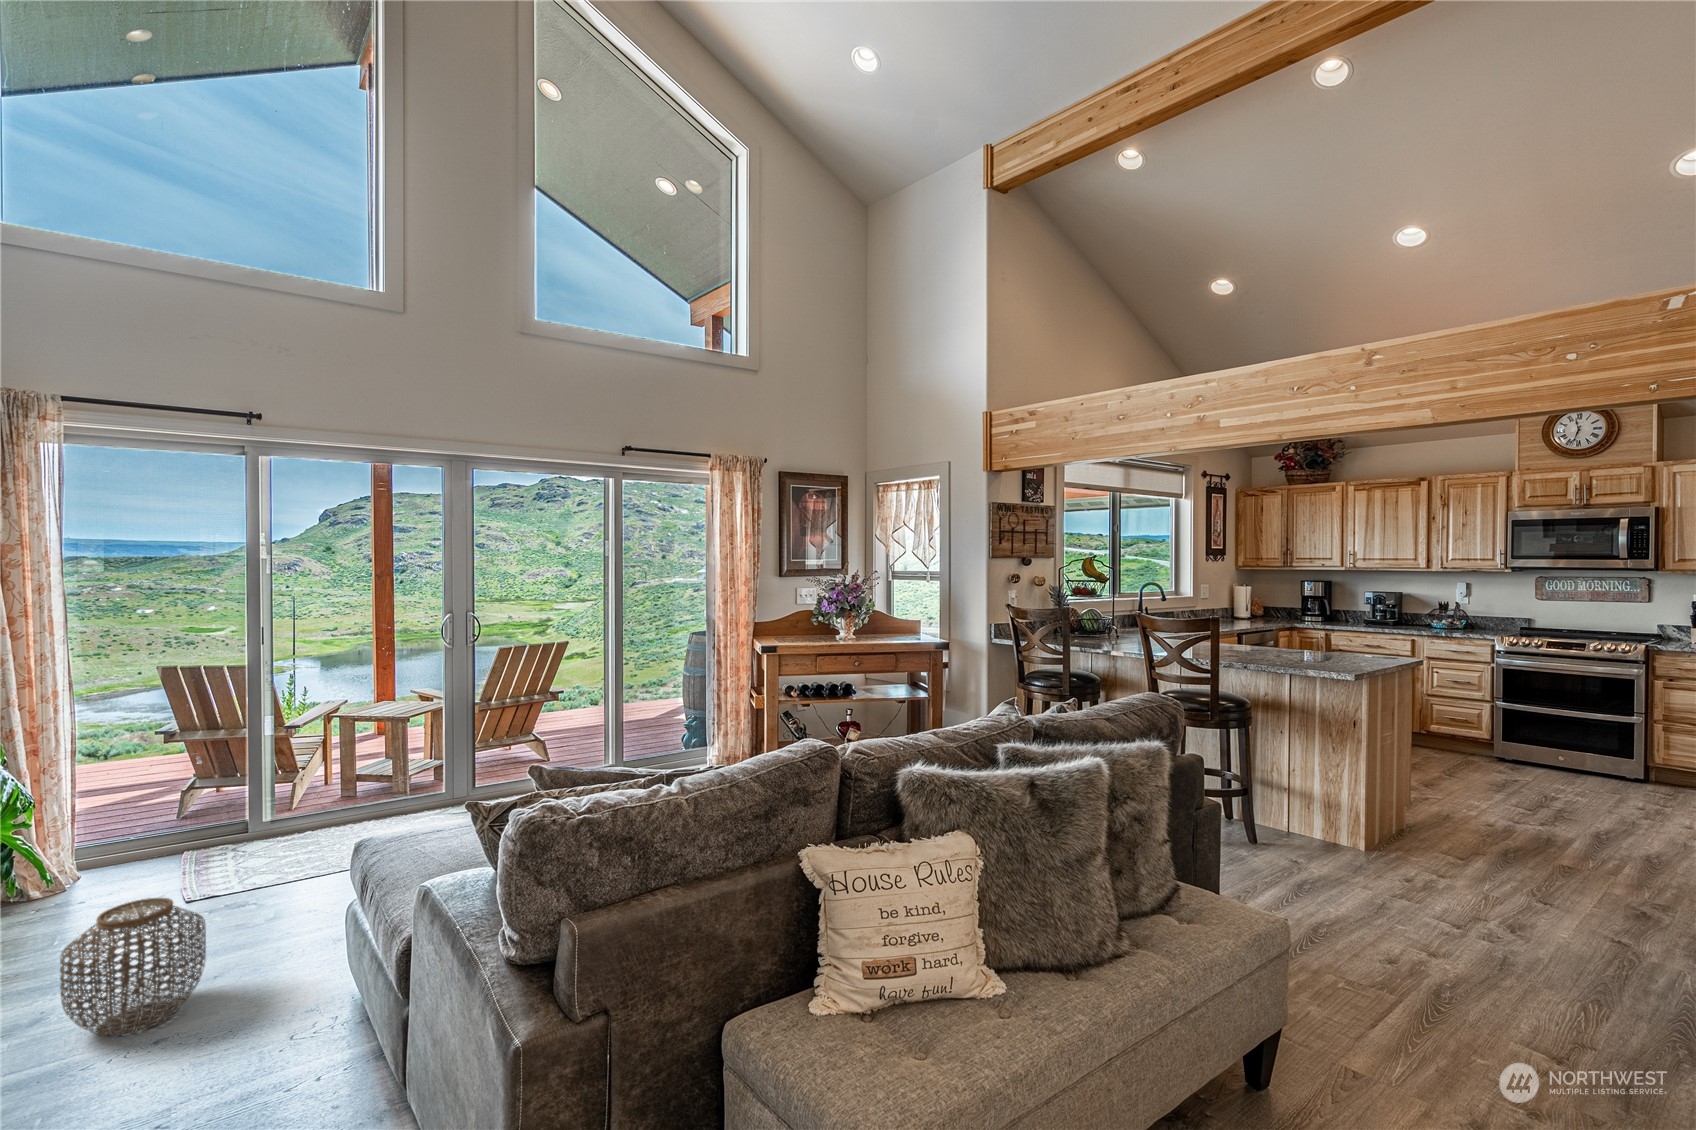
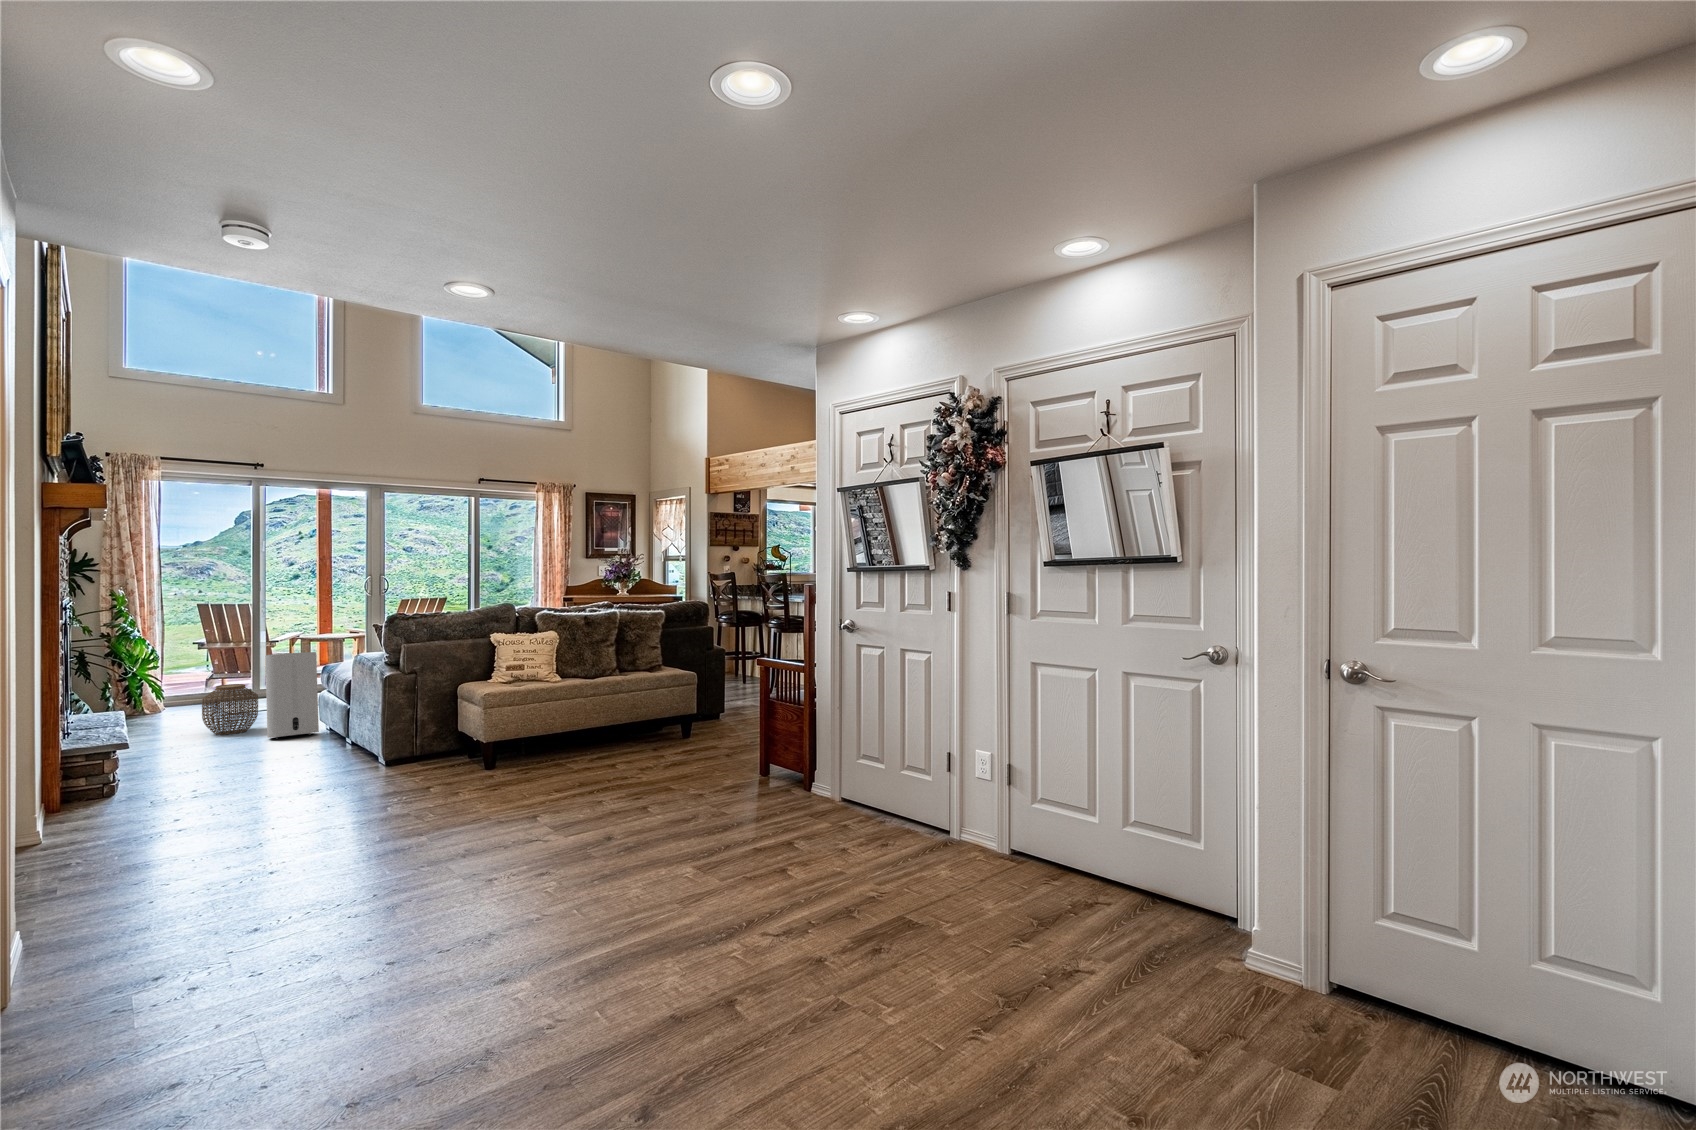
air purifier: none [201,834,336,1082] -> present [265,652,319,739]

